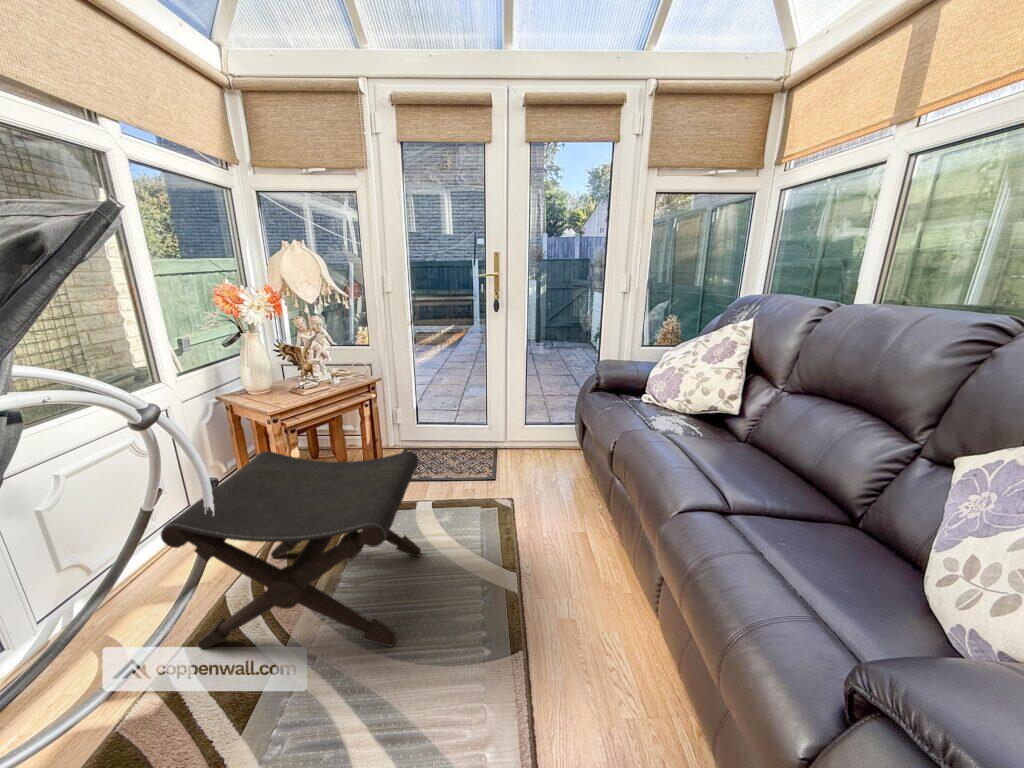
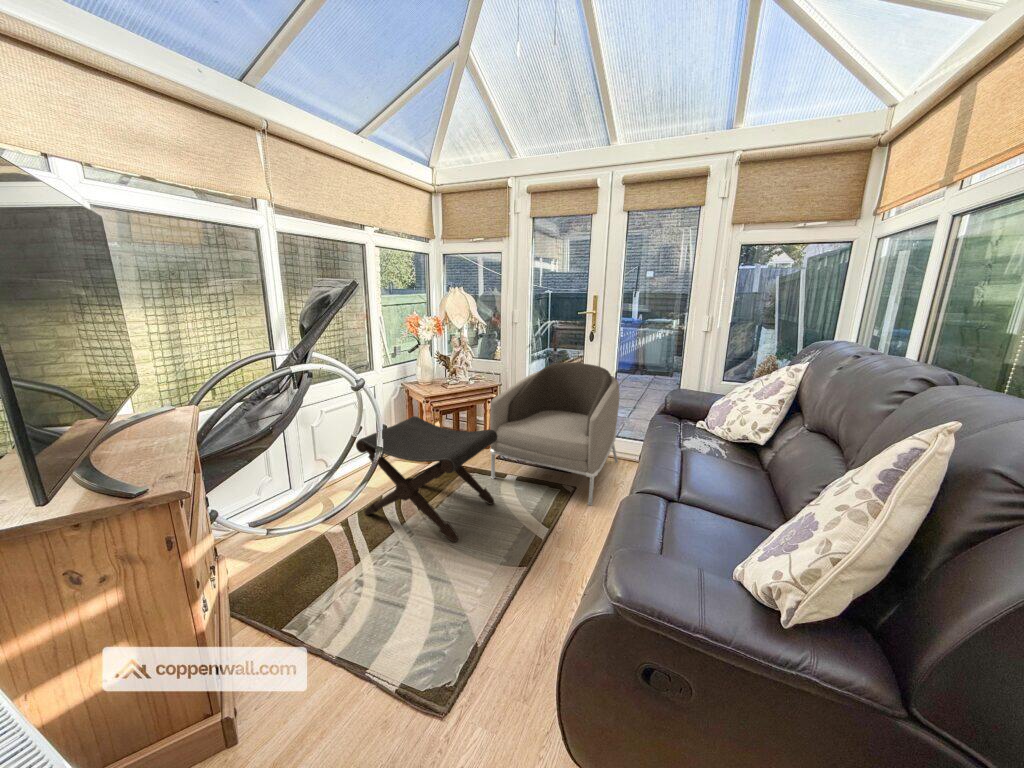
armchair: none [389,341,549,519] -> present [490,363,619,505]

